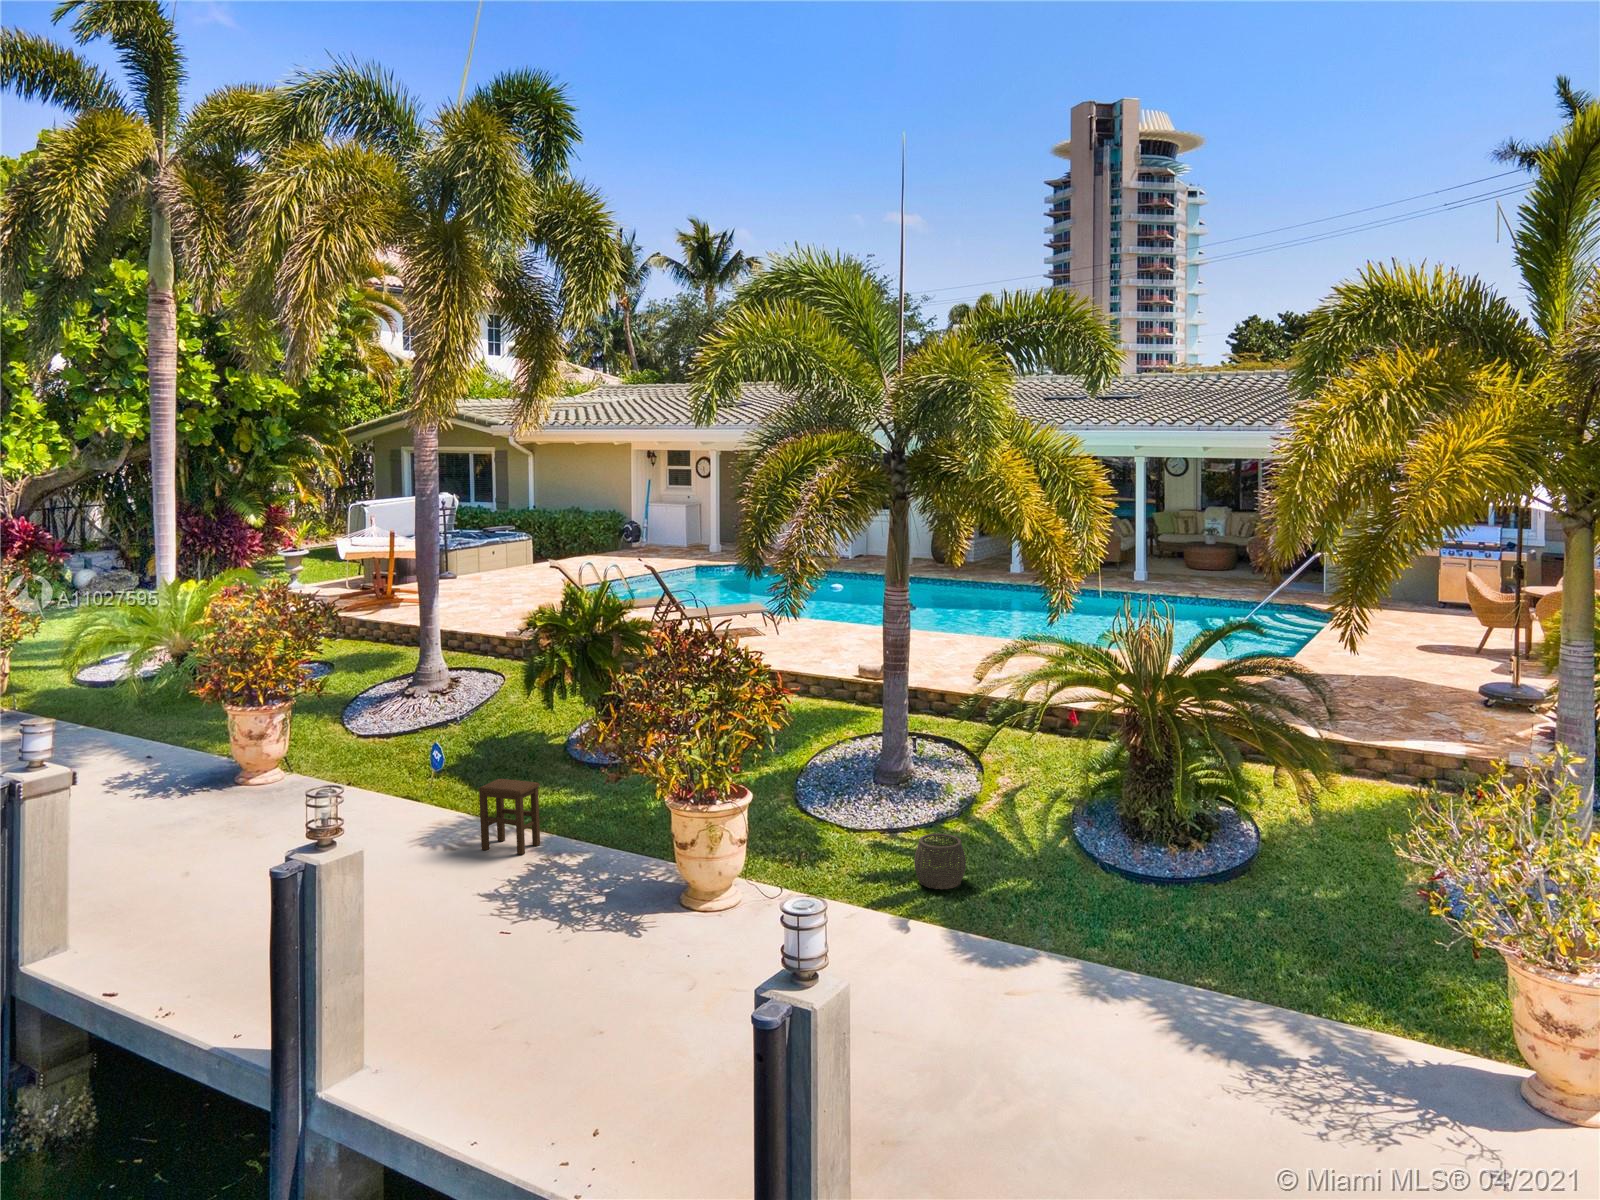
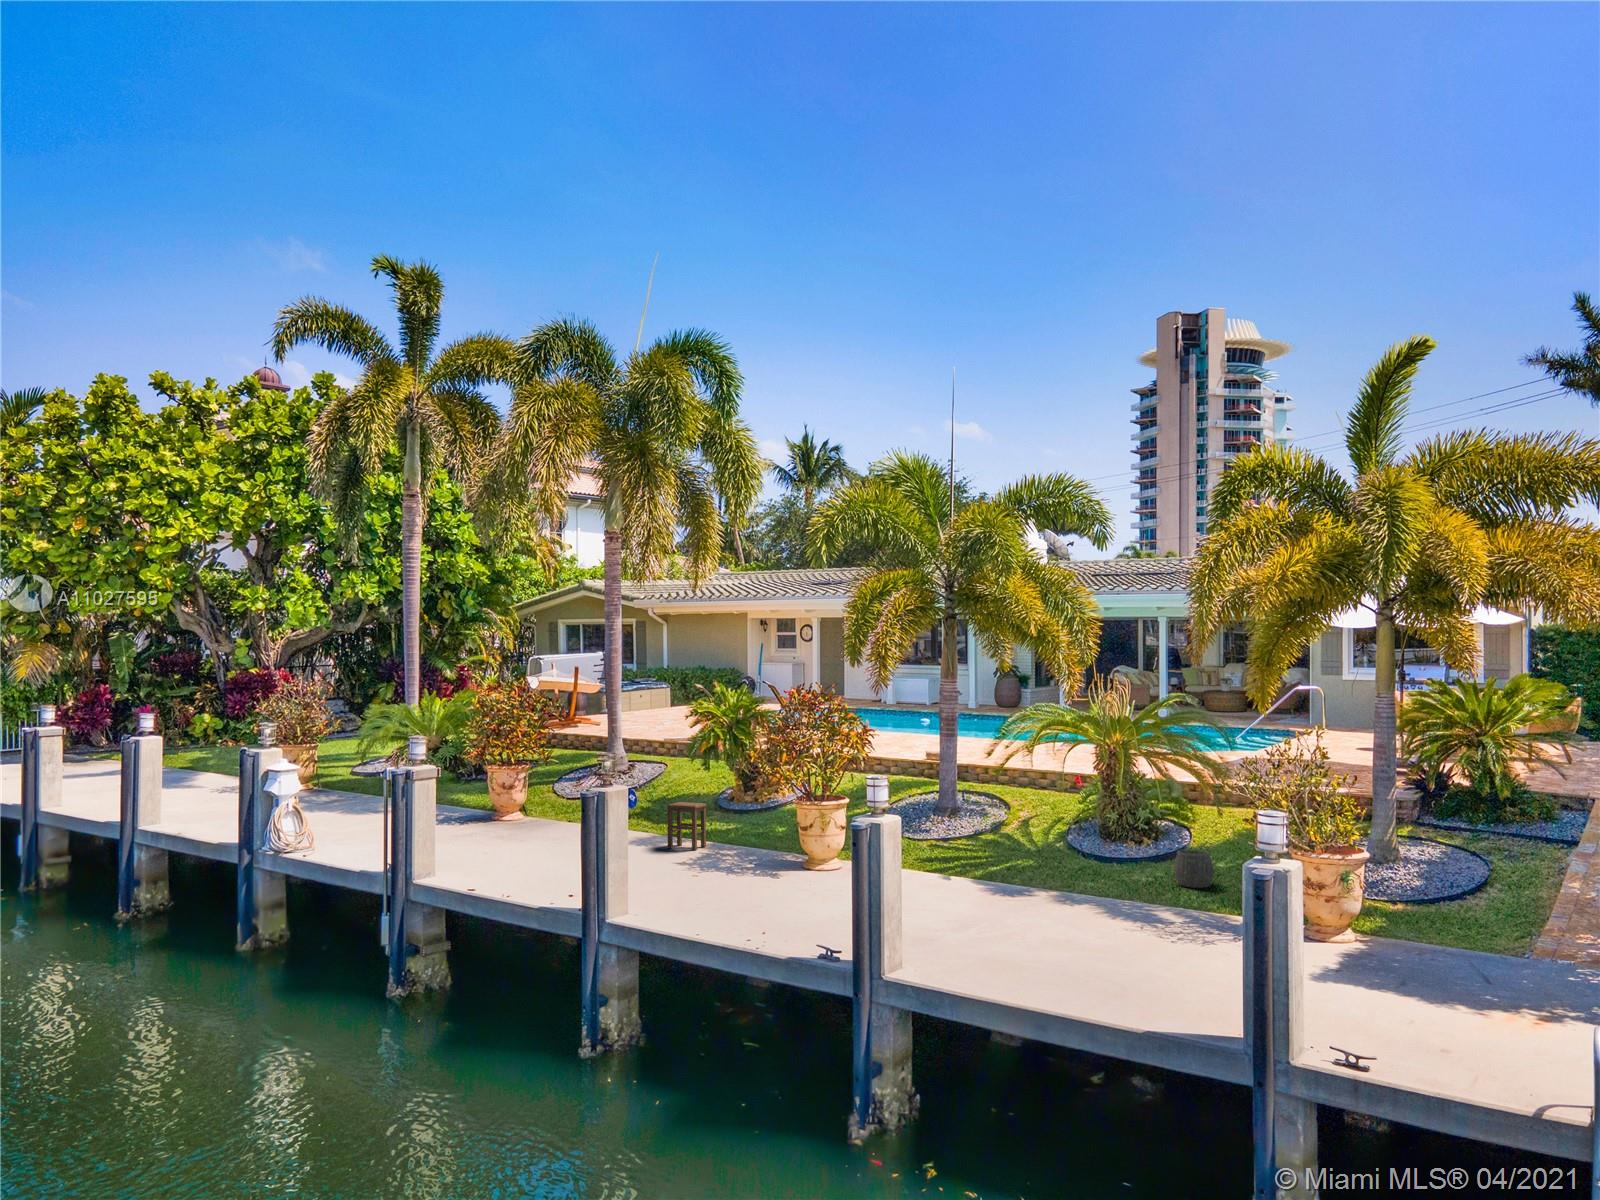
woven basket: present [914,834,966,890] -> present [1174,850,1214,888]

